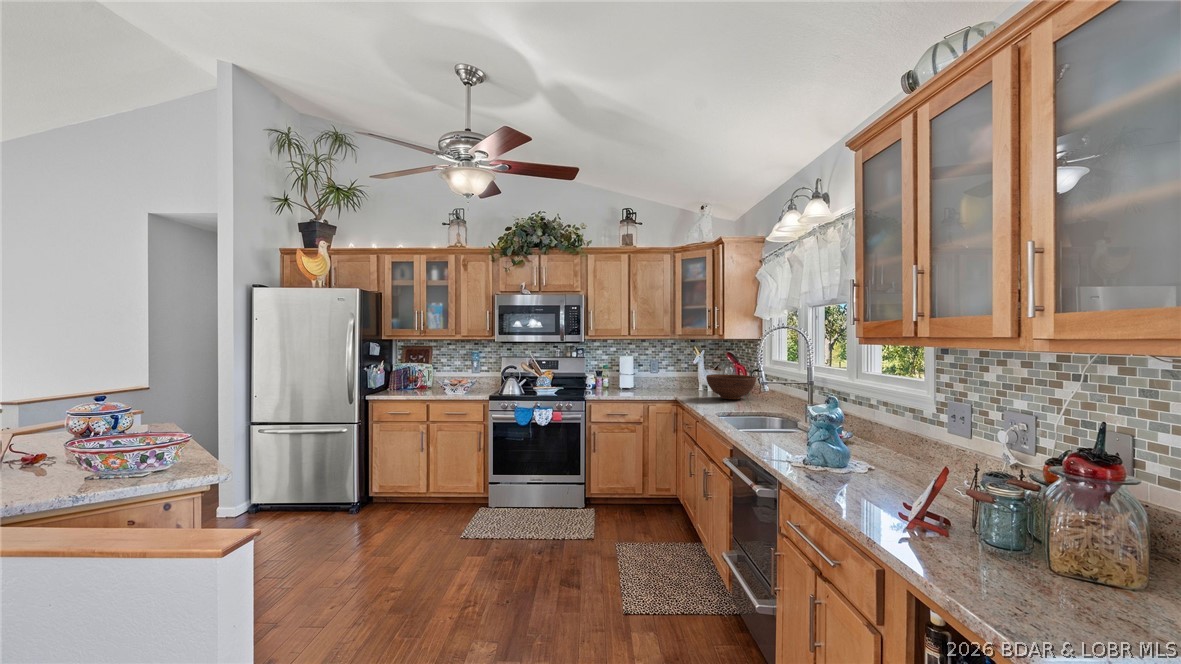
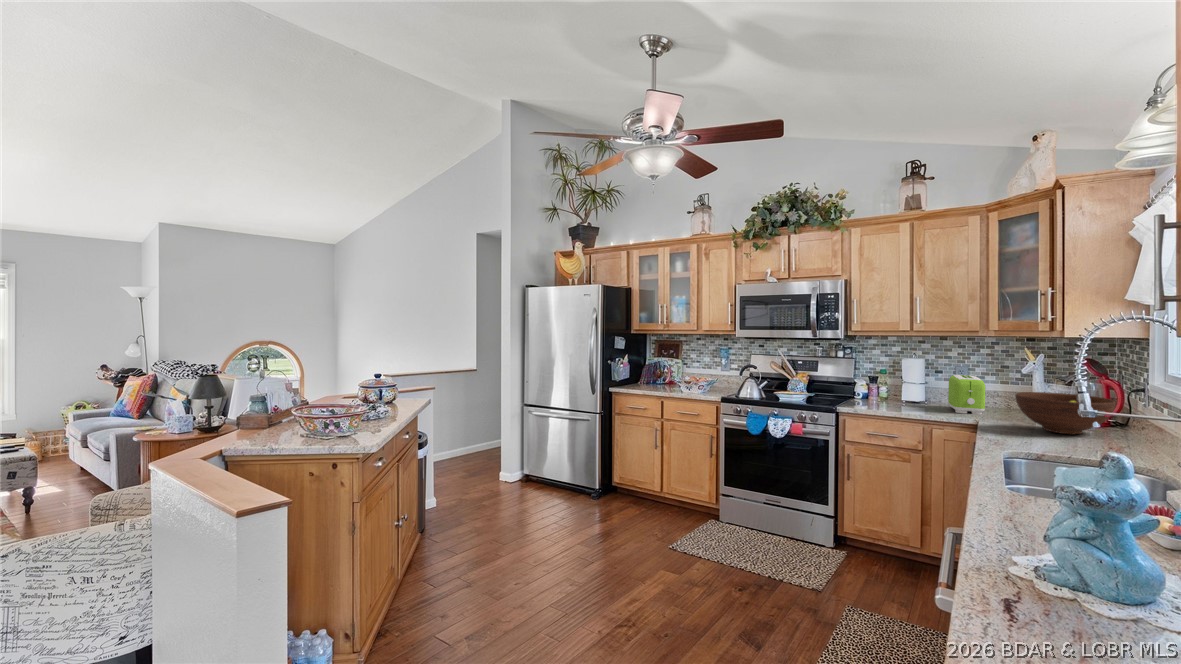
toaster: none [650,367,676,393] -> present [948,375,985,414]

